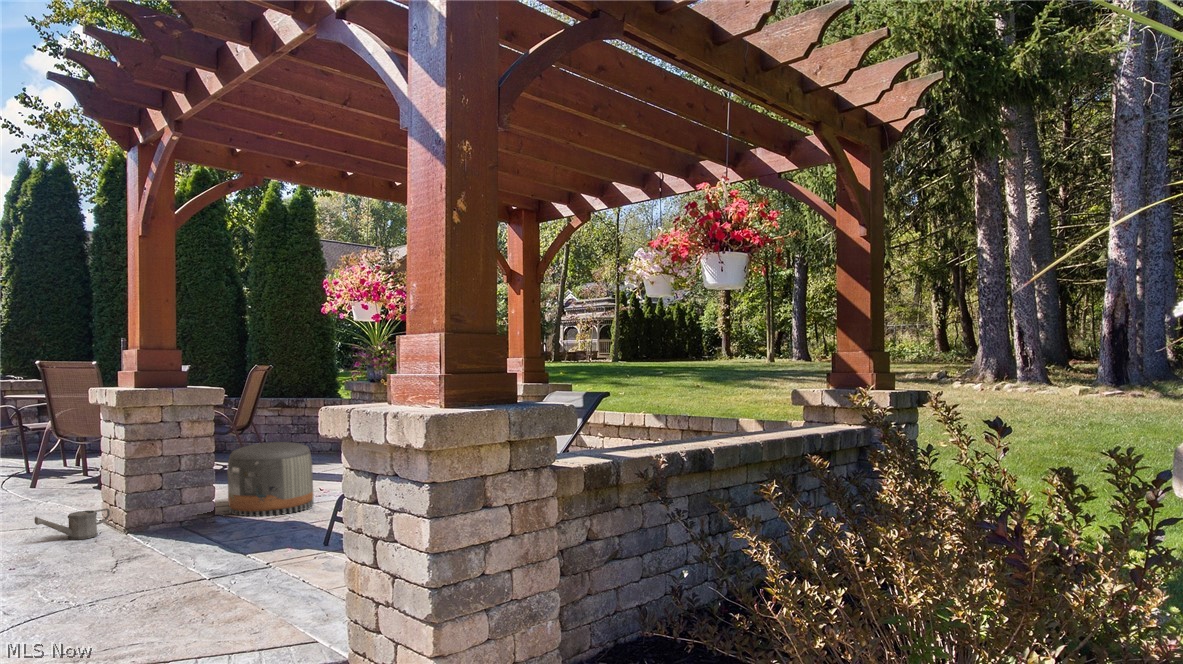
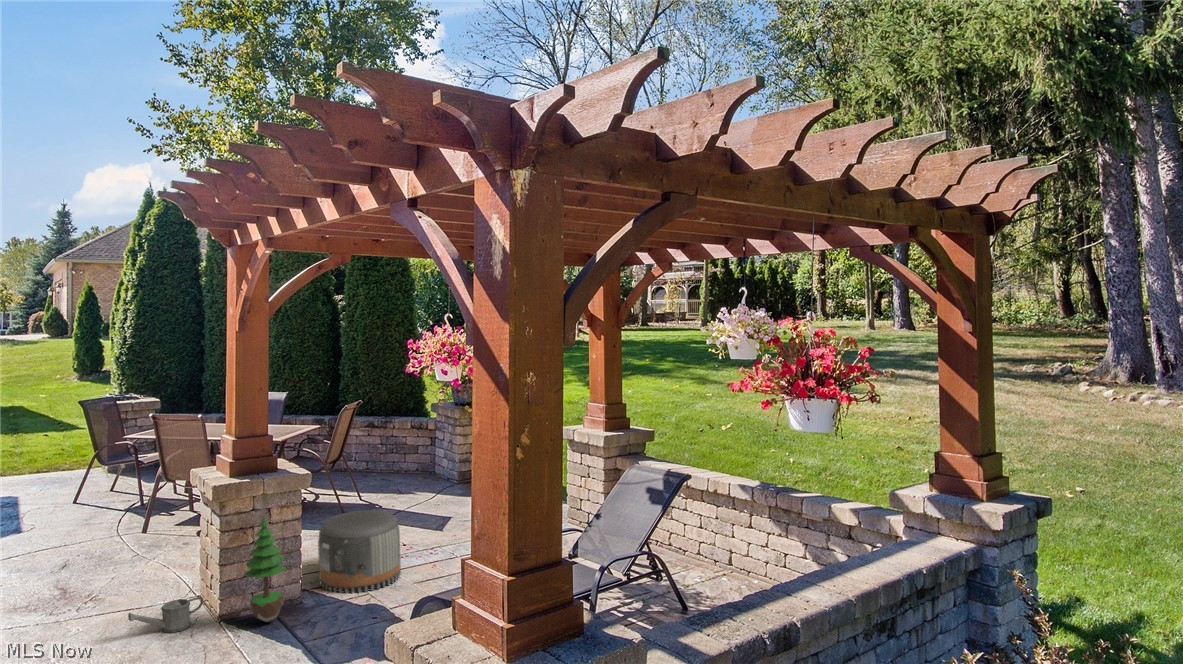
potted tree: none [153,424,196,532] -> present [244,516,286,622]

